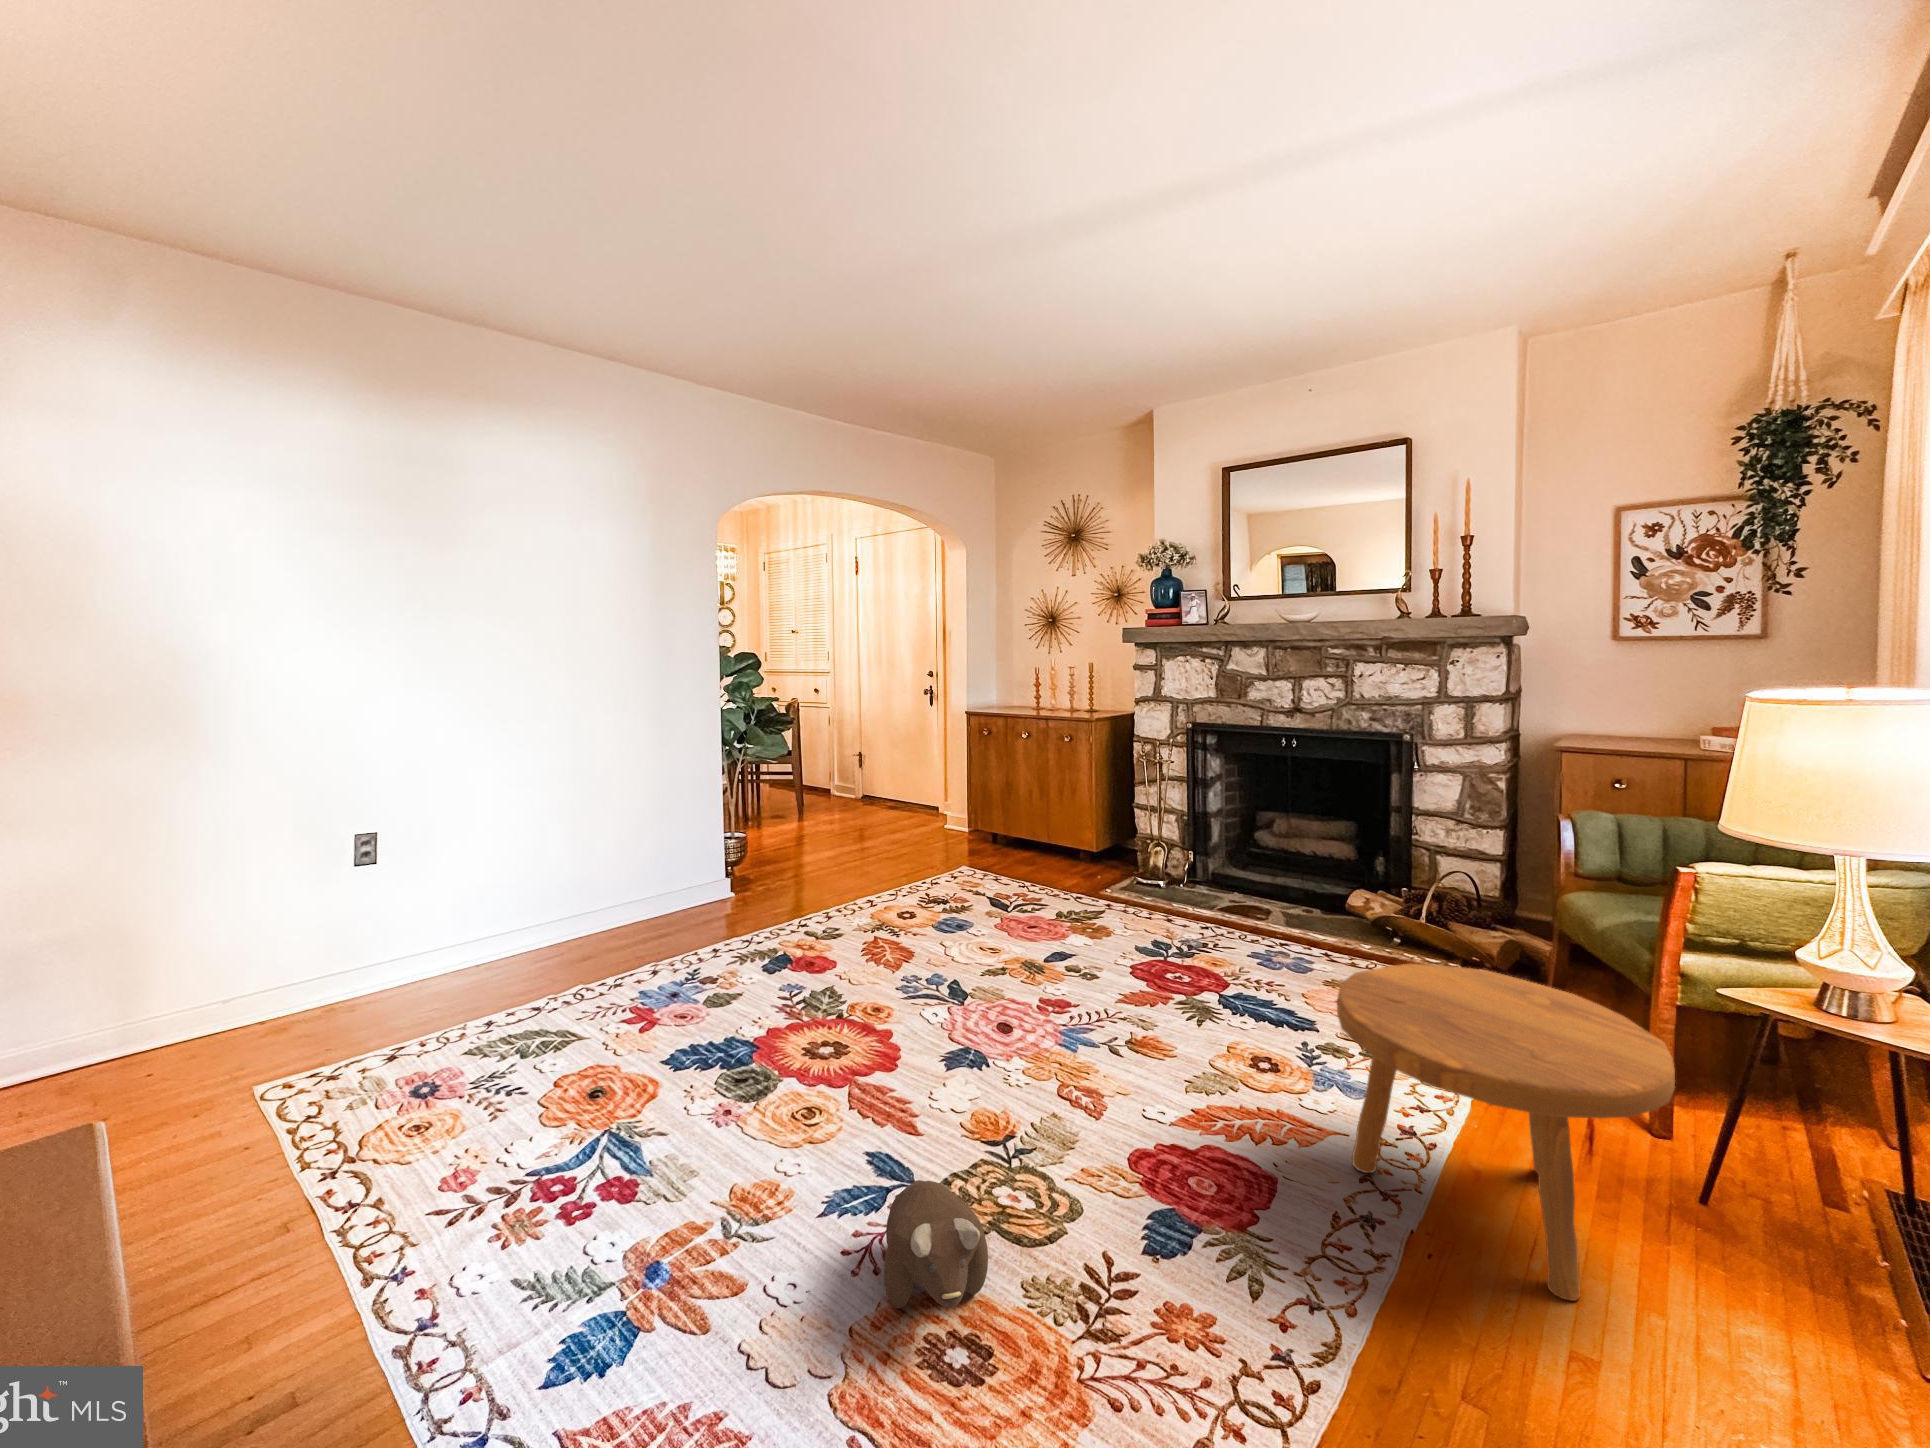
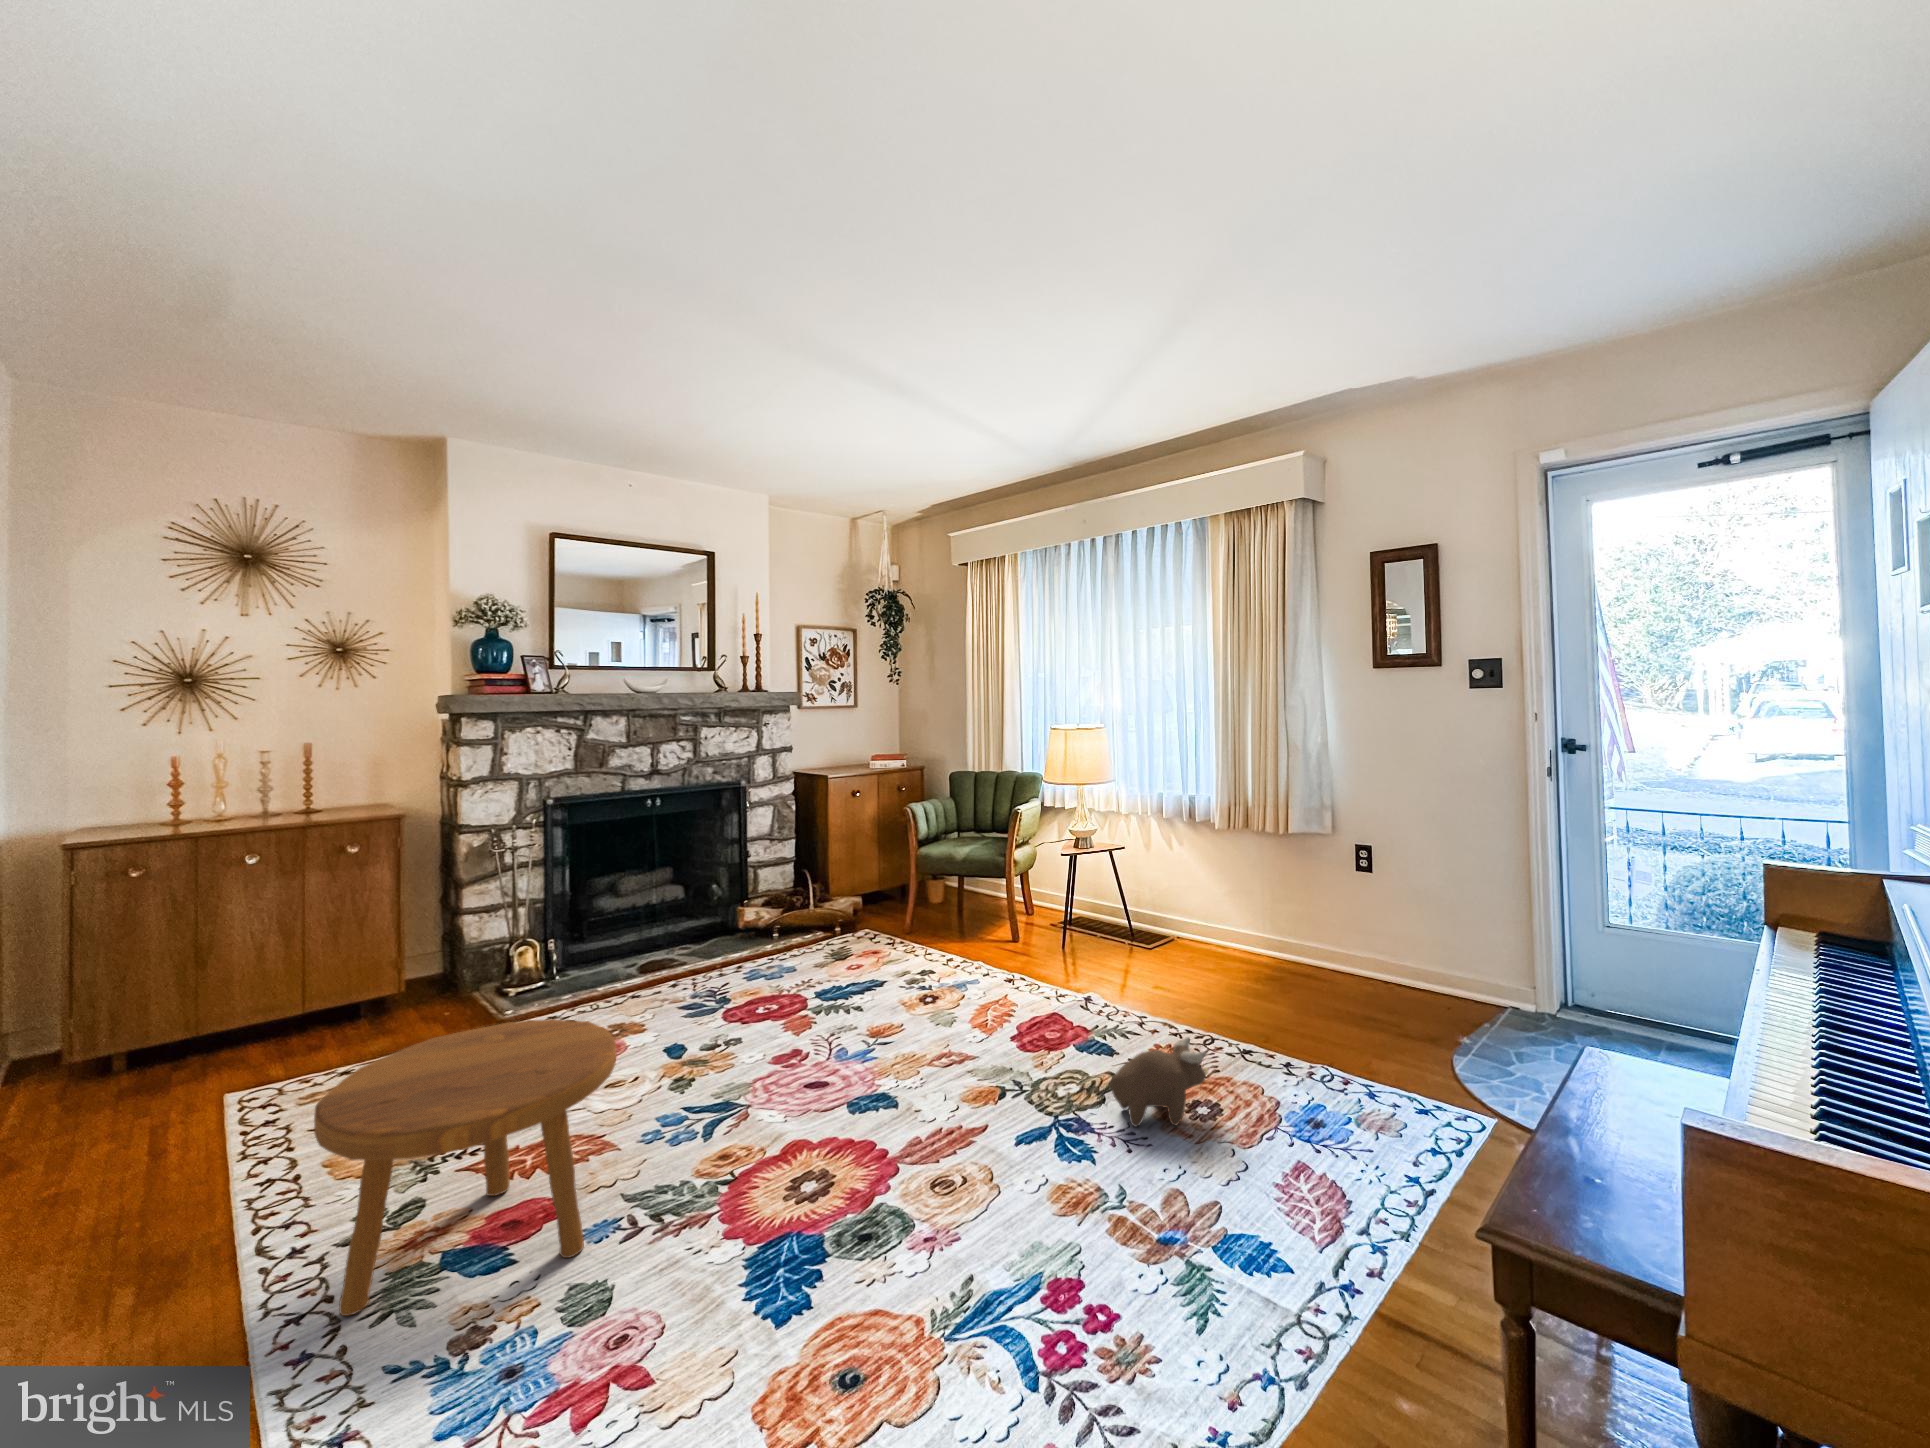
footstool: present [1337,964,1675,1301] -> present [314,1019,616,1316]

